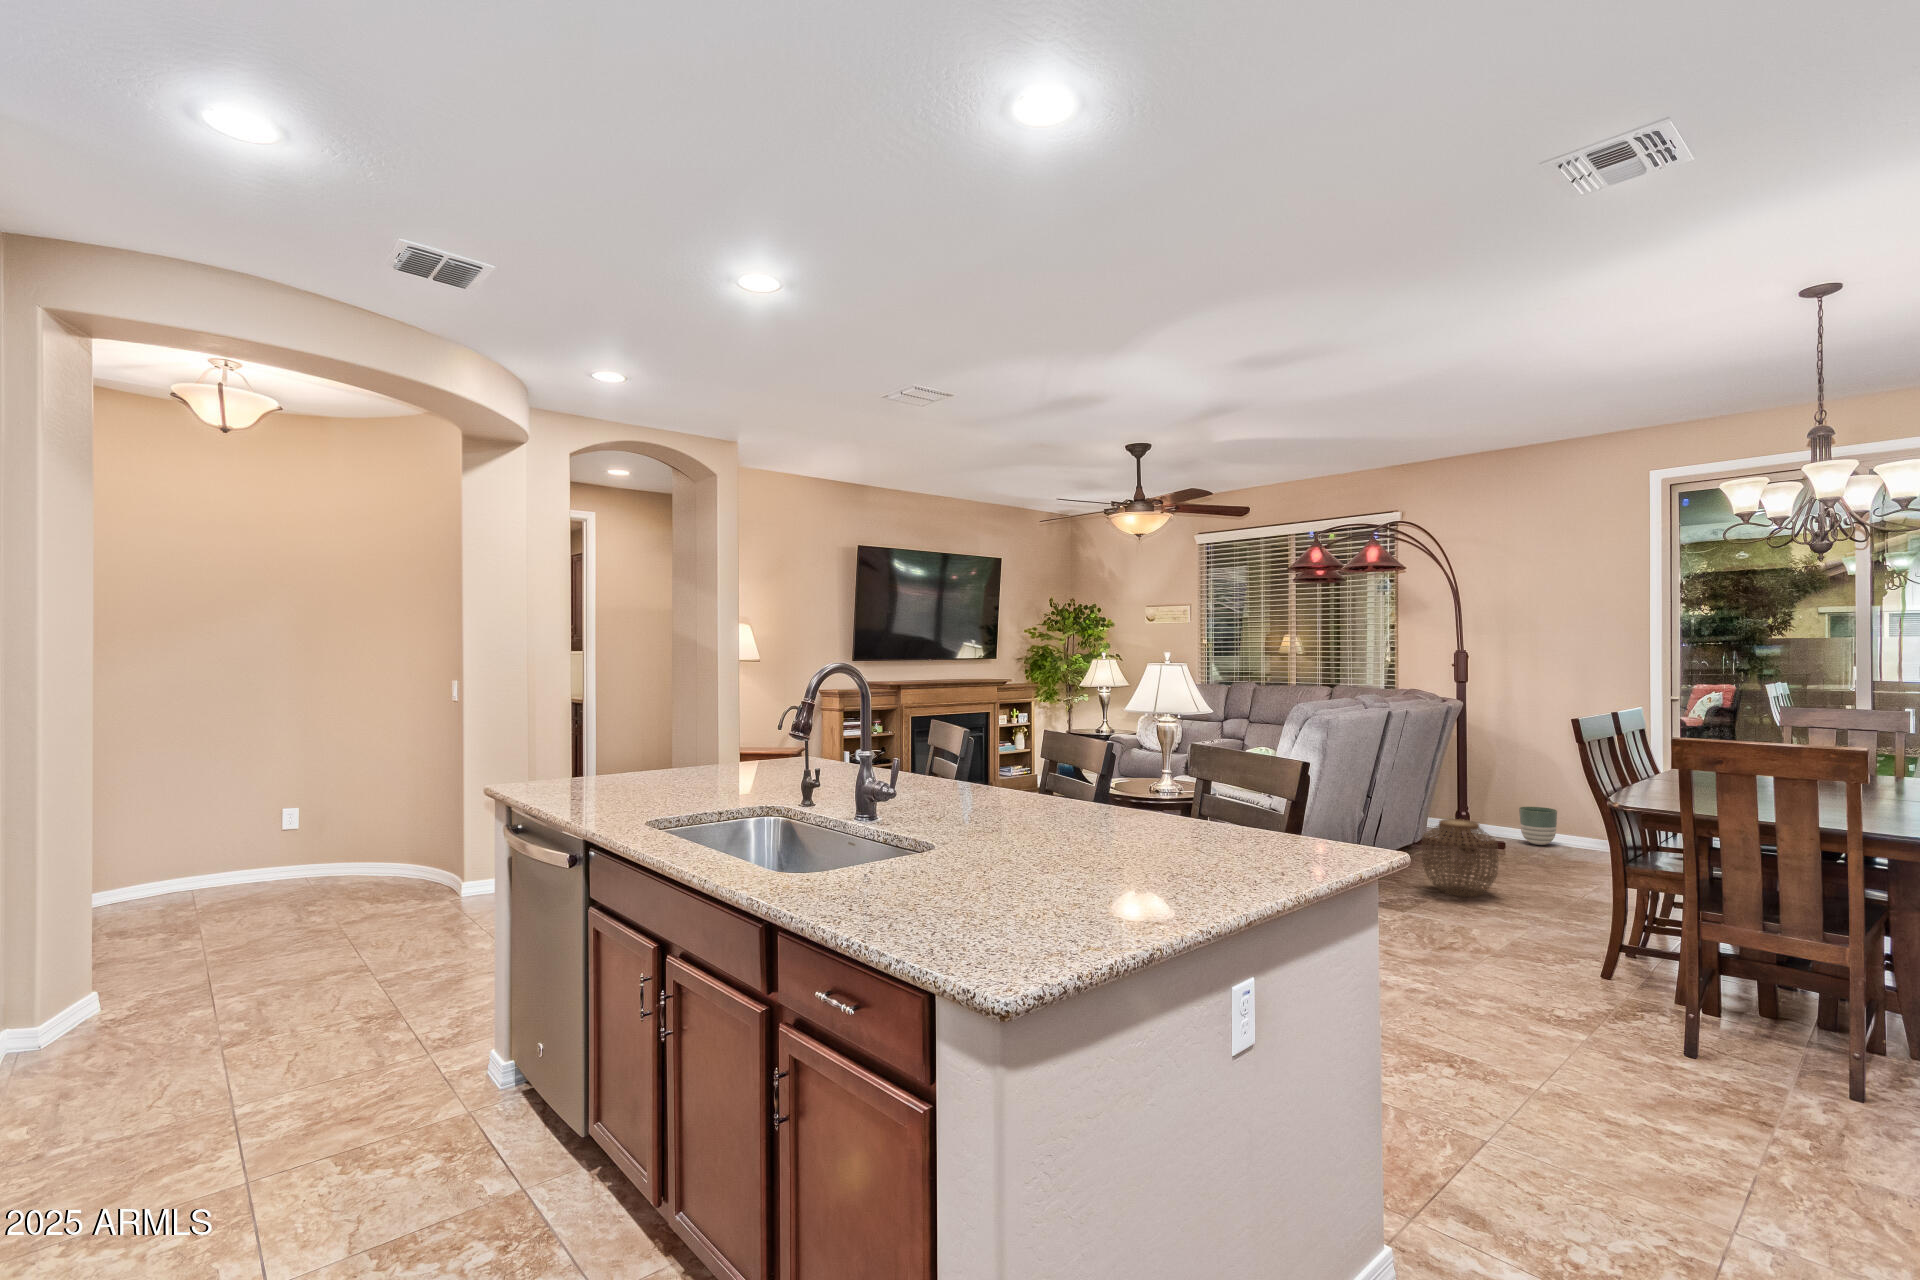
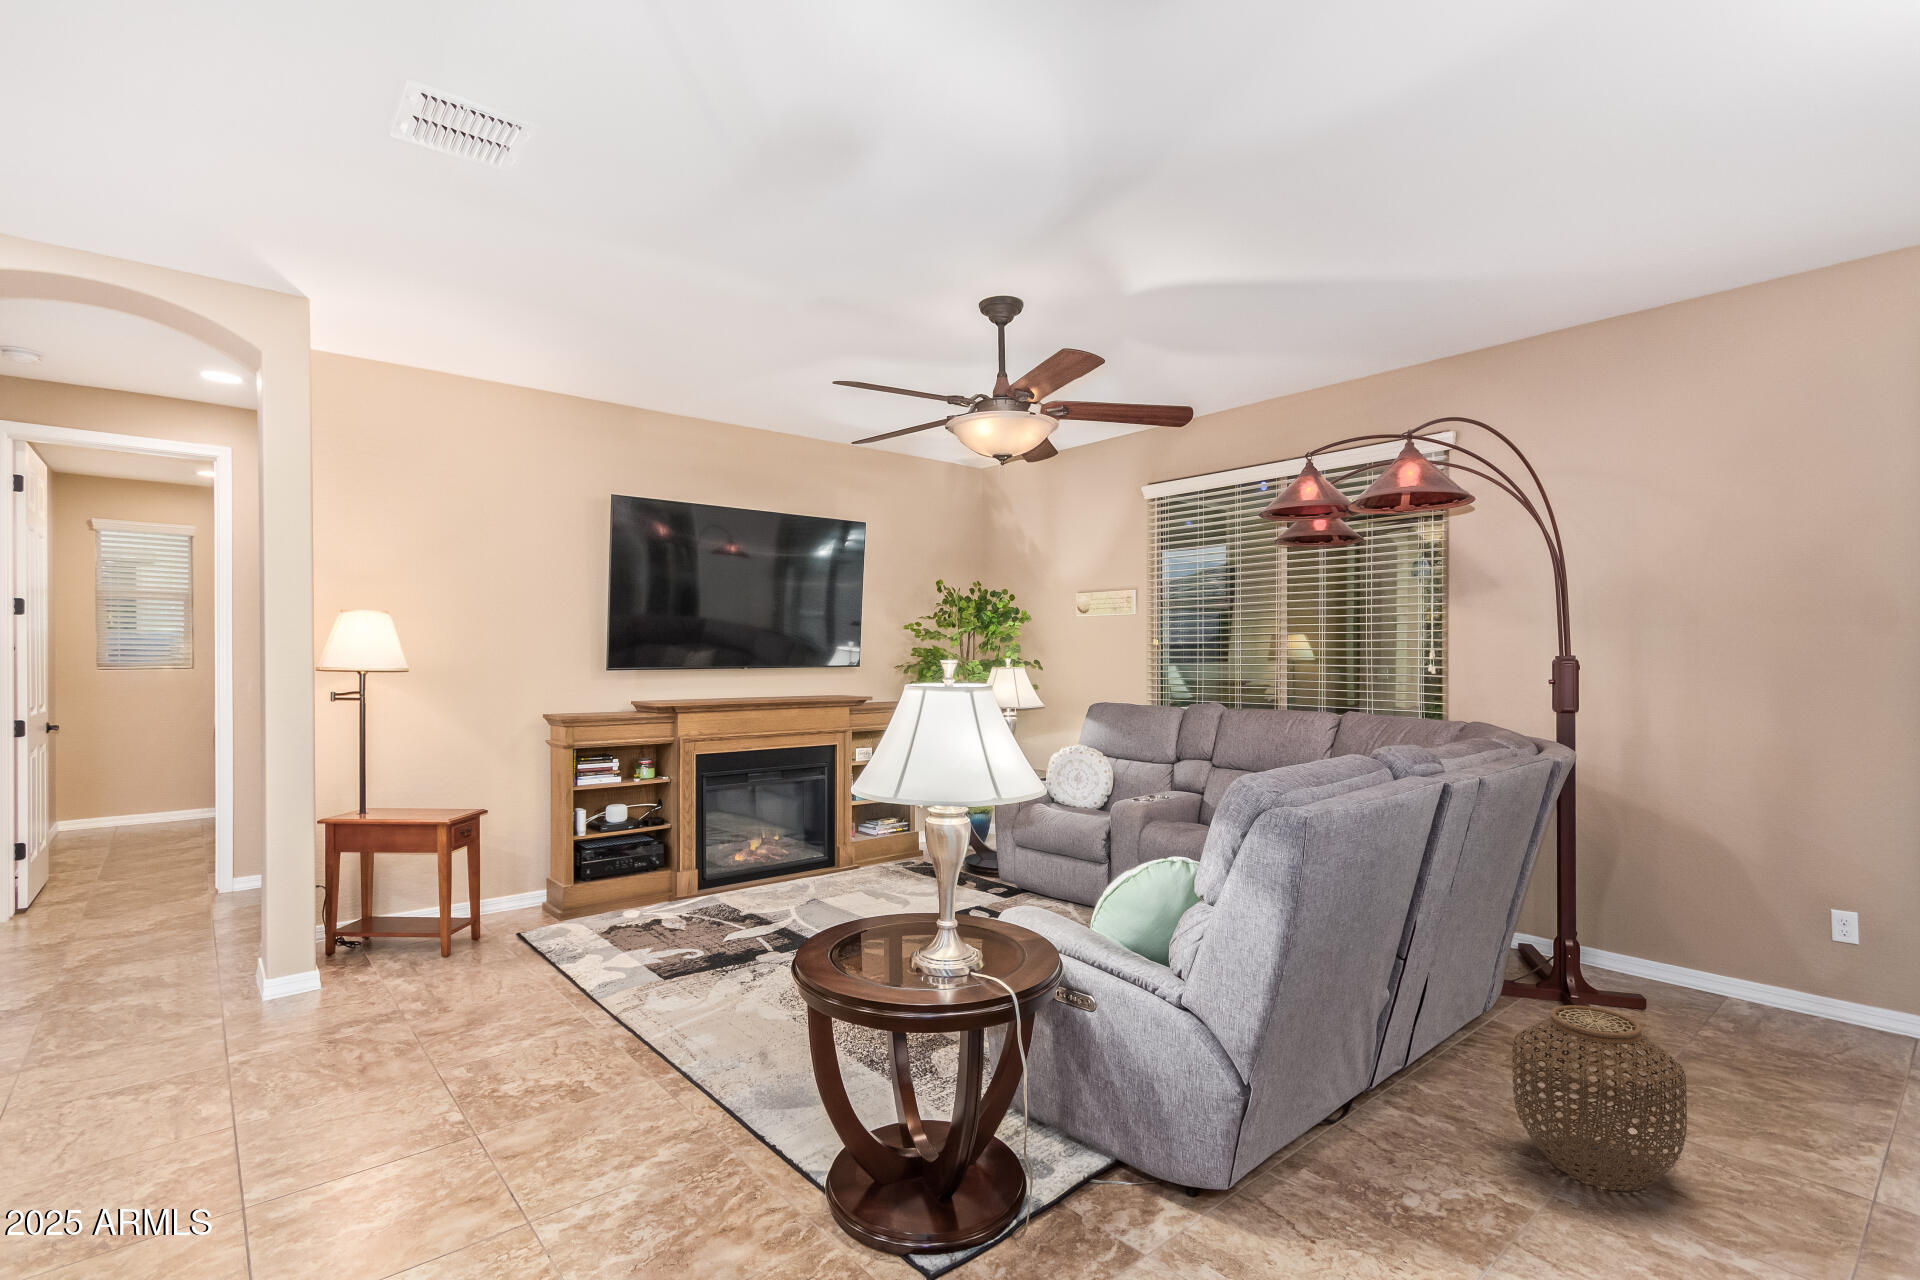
planter: present [1519,807,1557,845] -> none [1667,928,1739,1001]

